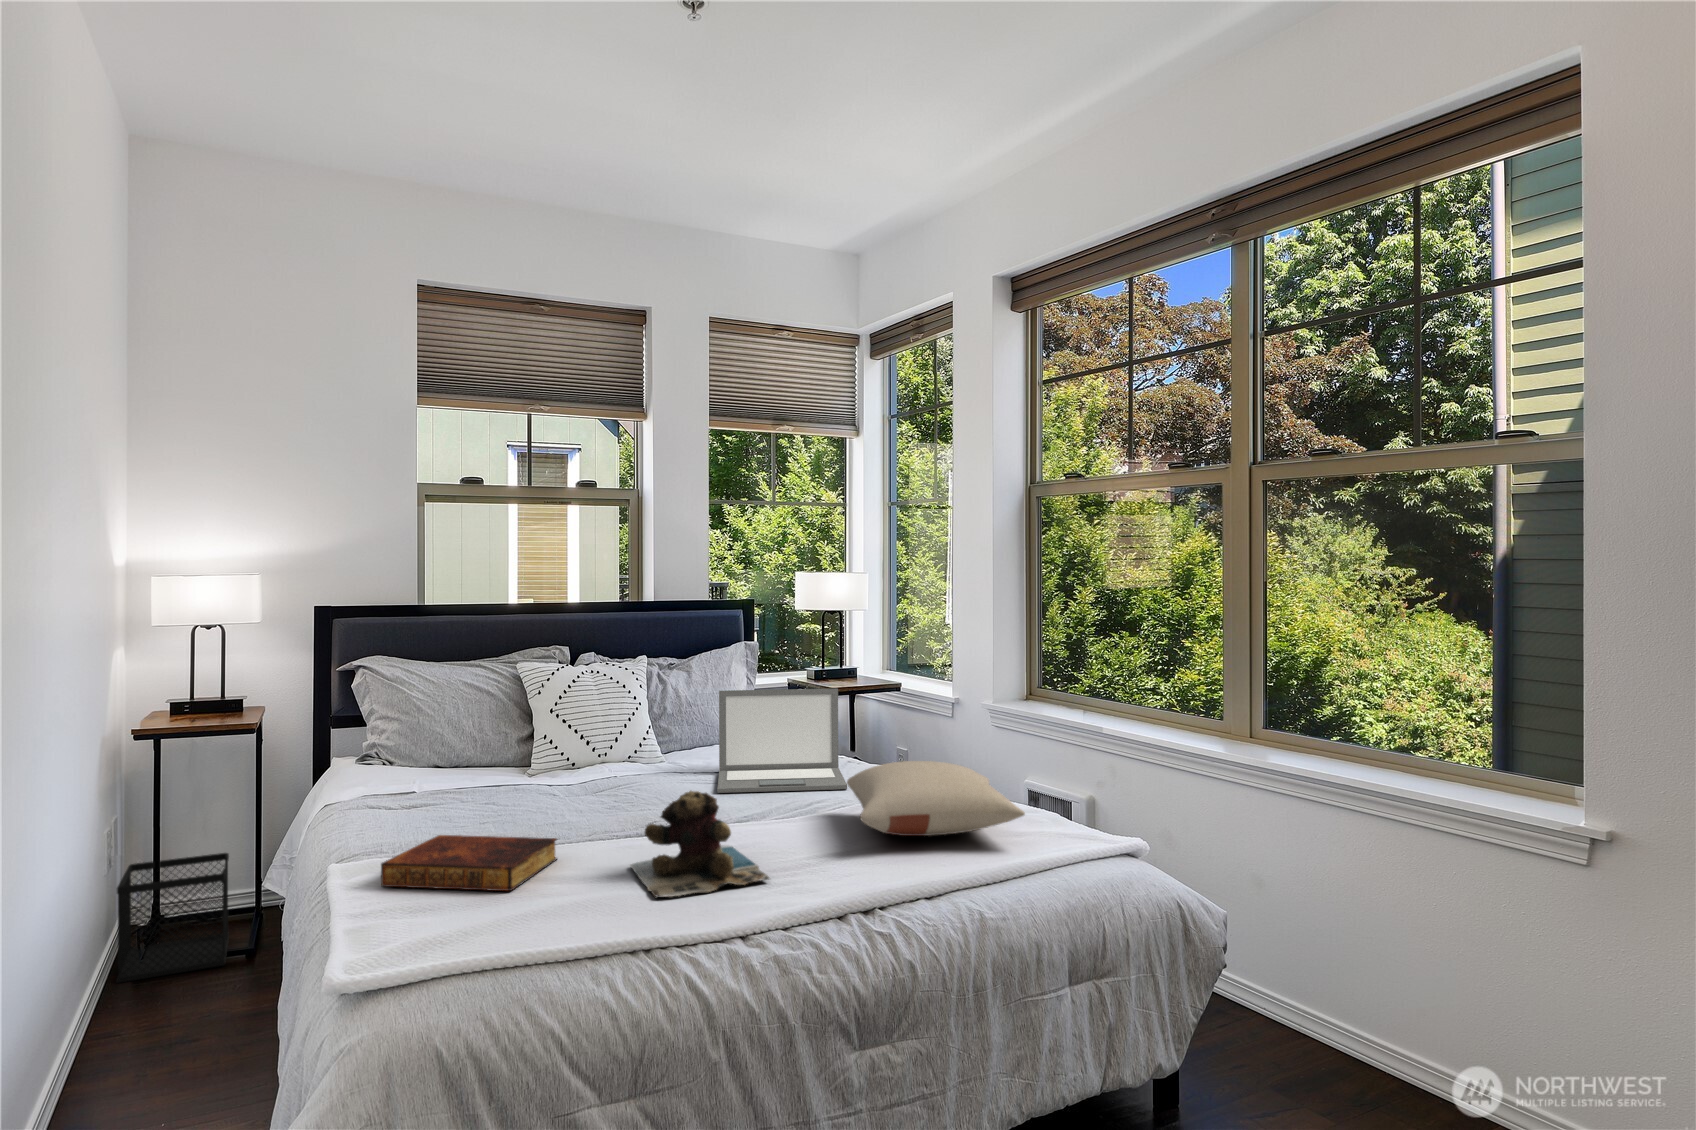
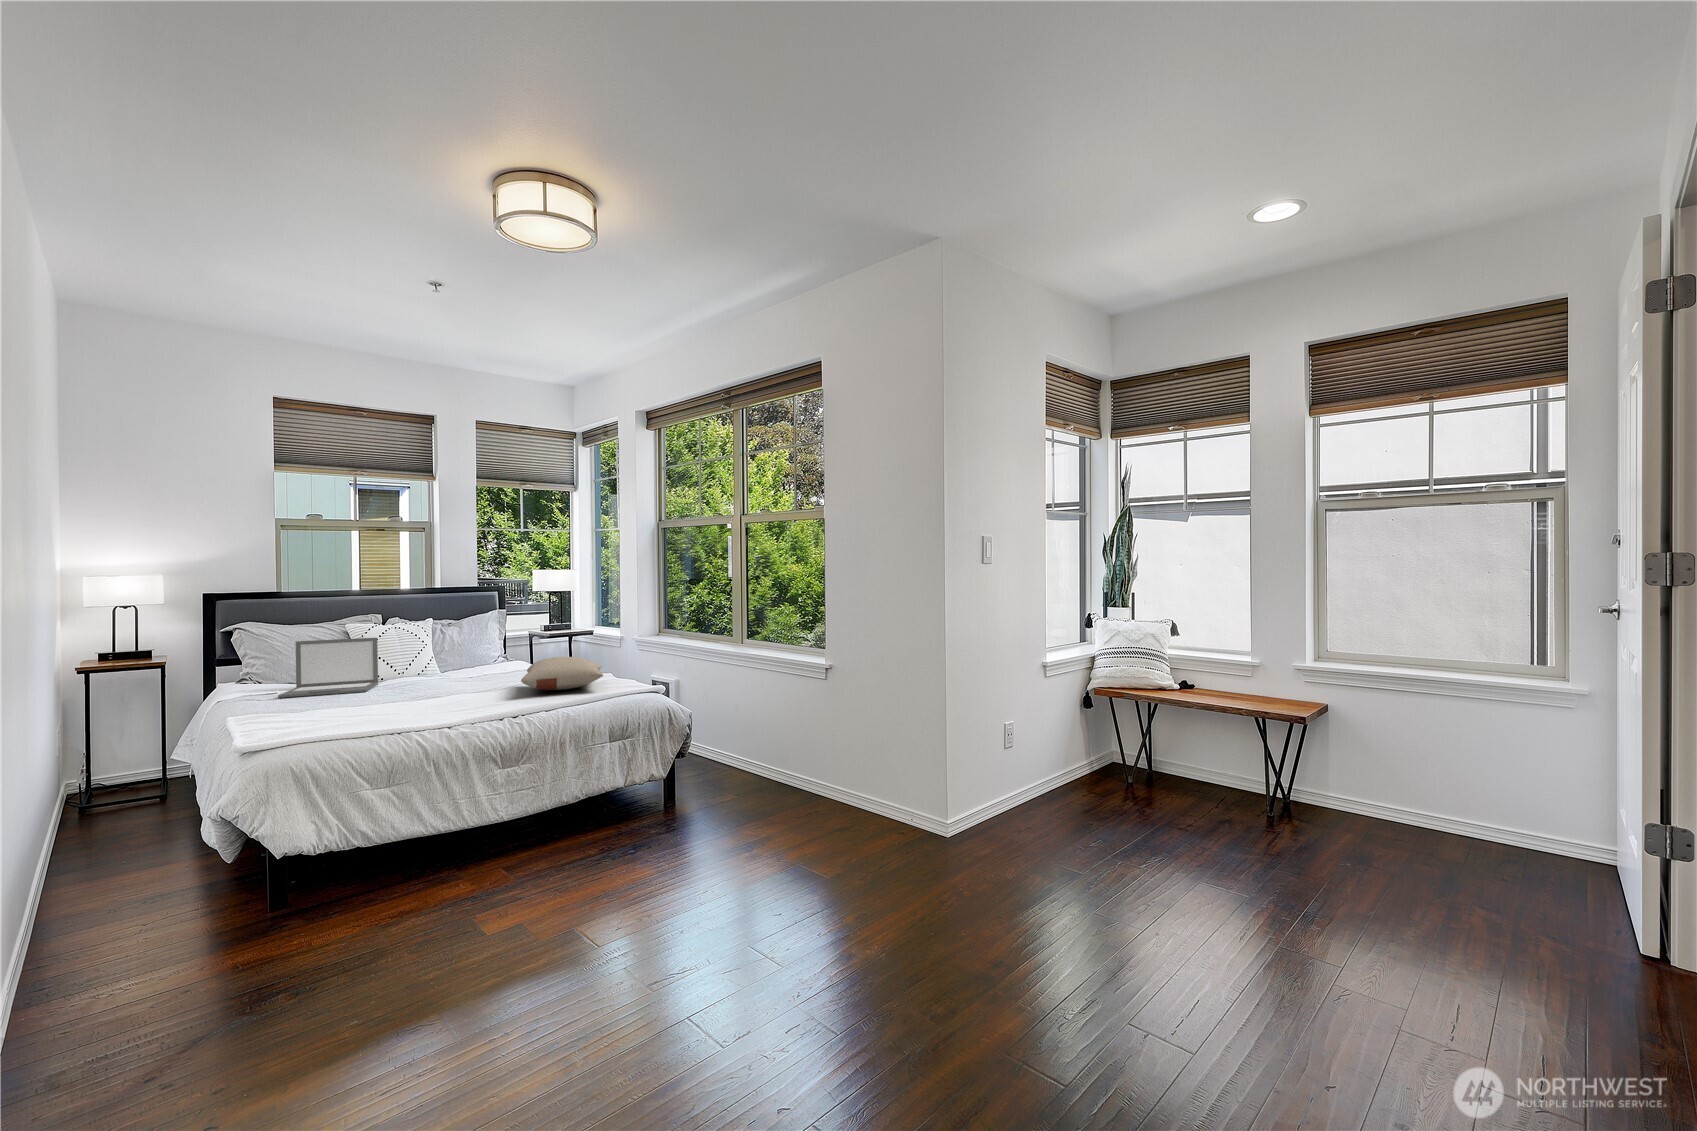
laptop: present [717,689,847,793] -> present [278,638,378,698]
teddy bear: present [630,791,769,897] -> none [398,671,470,716]
book: present [381,835,557,891] -> none [258,699,360,724]
wastebasket: present [116,853,229,983] -> none [67,743,145,819]

